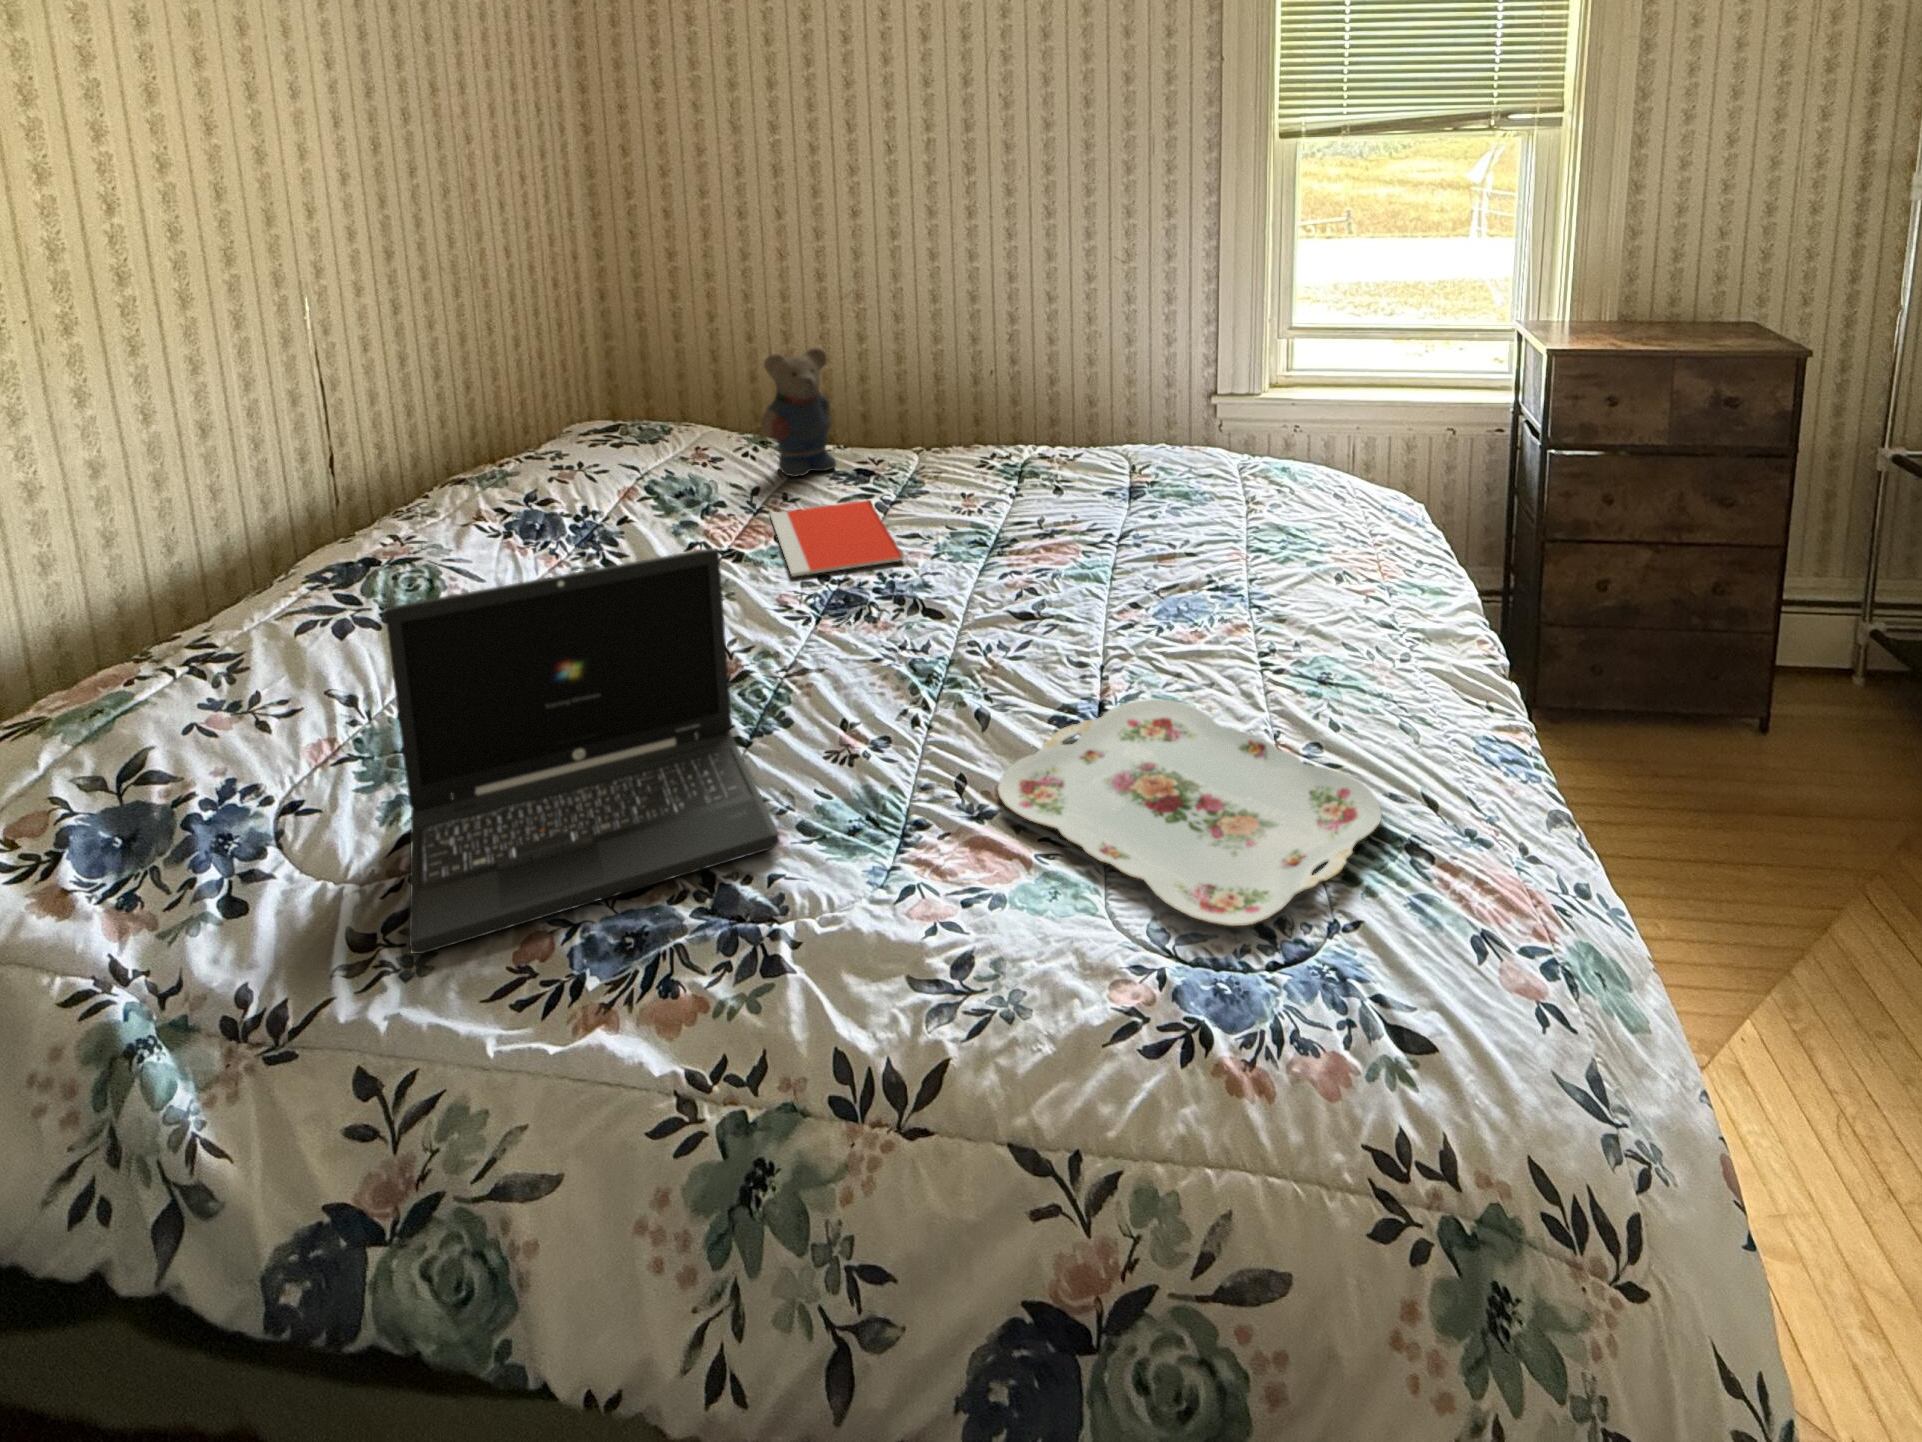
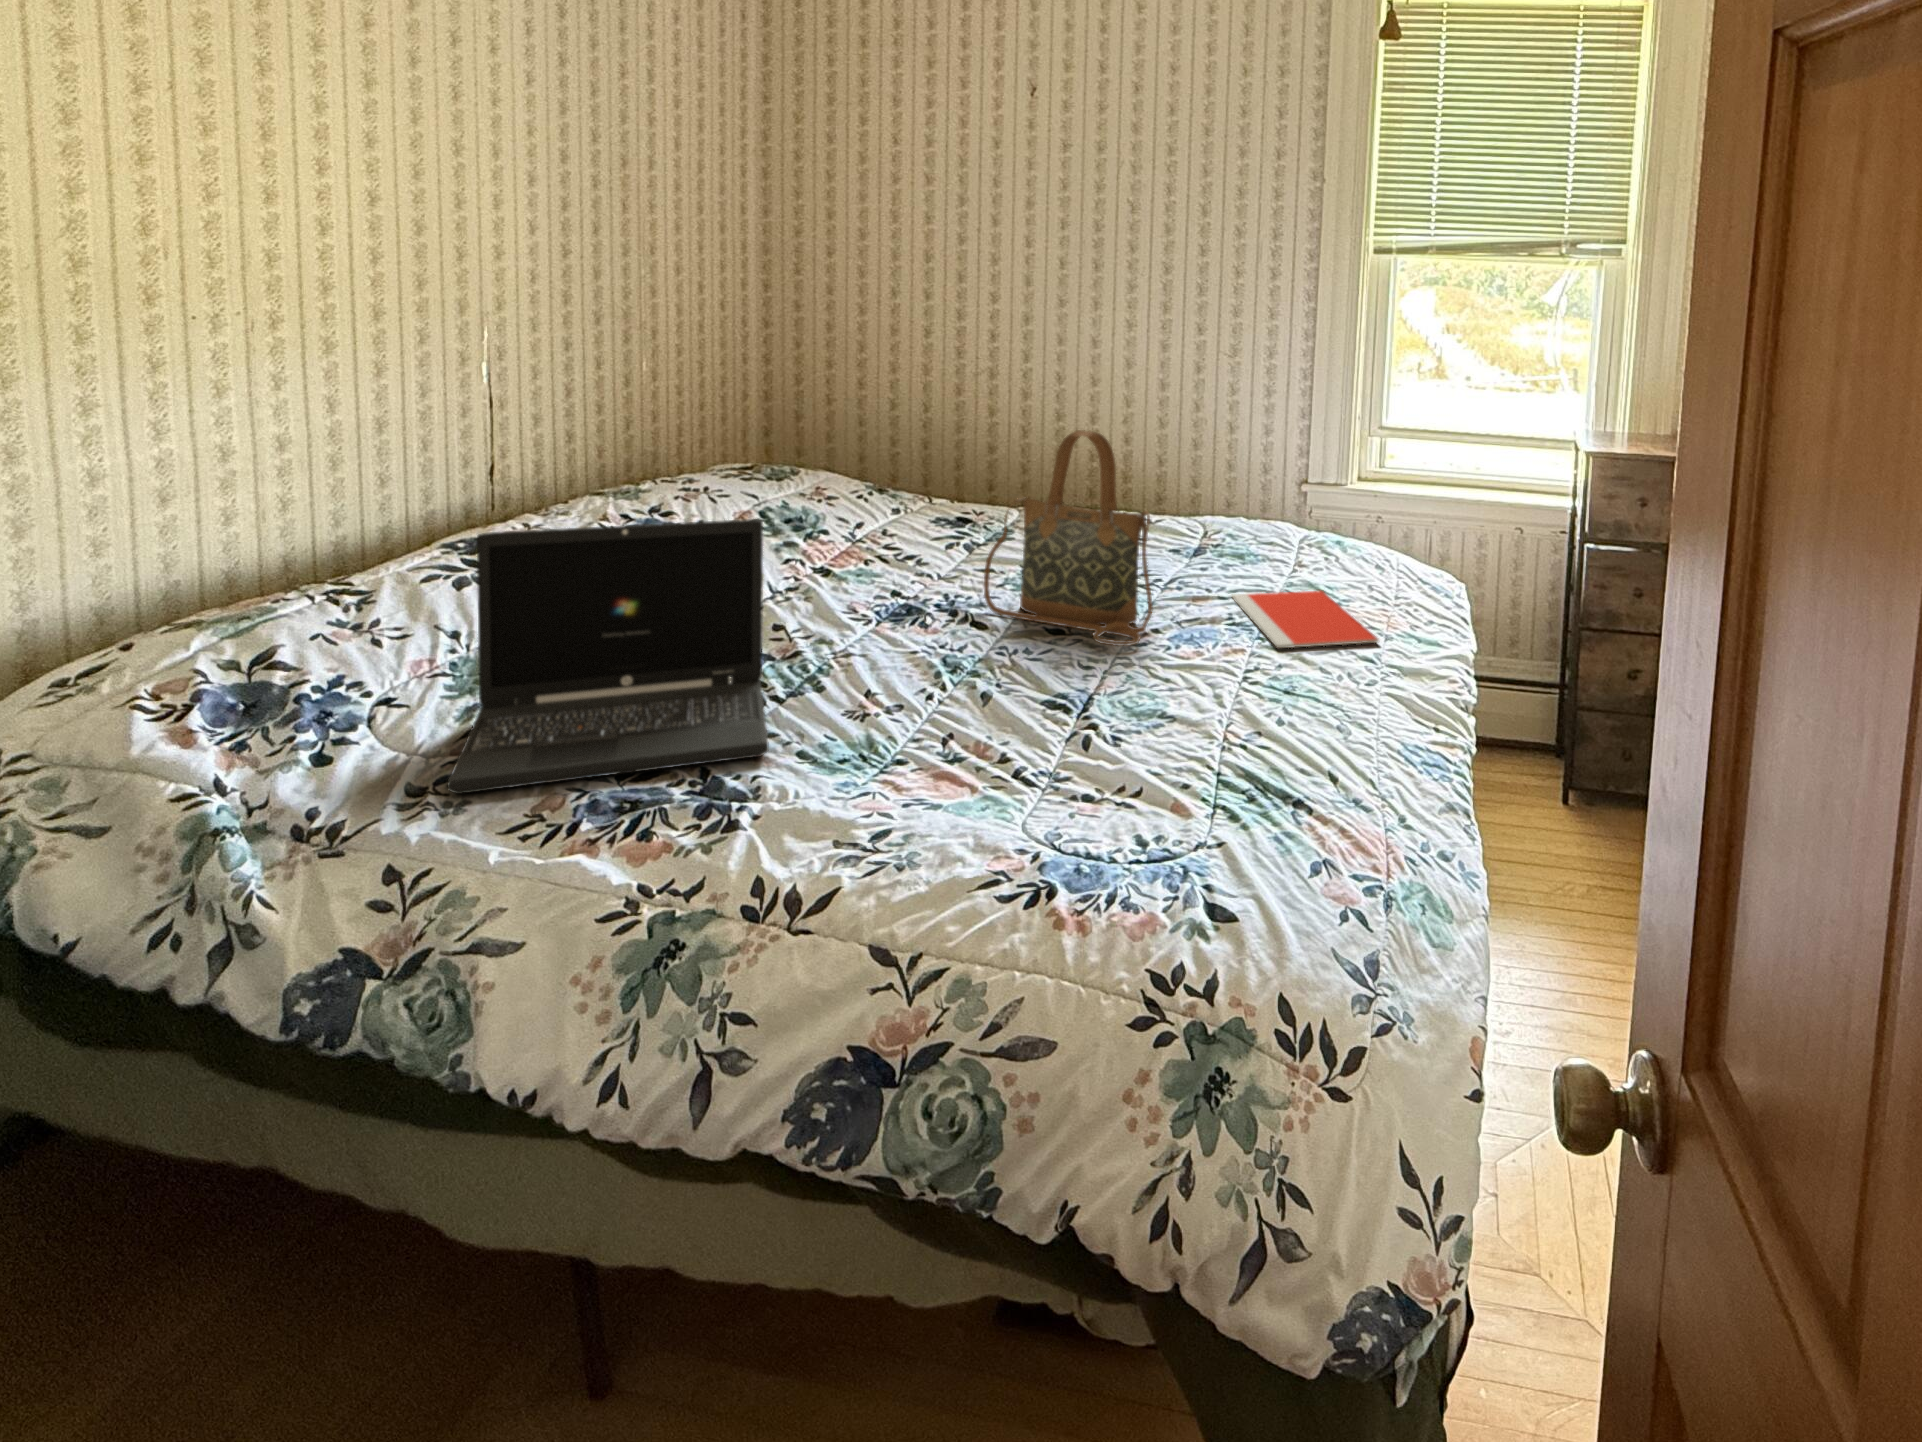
teddy bear: present [761,348,836,477] -> none [877,411,945,524]
handbag: none [929,384,1130,633] -> present [984,430,1153,646]
notebook: present [770,500,904,577] -> present [1232,591,1379,648]
serving tray: present [998,700,1382,926] -> none [963,690,1279,827]

